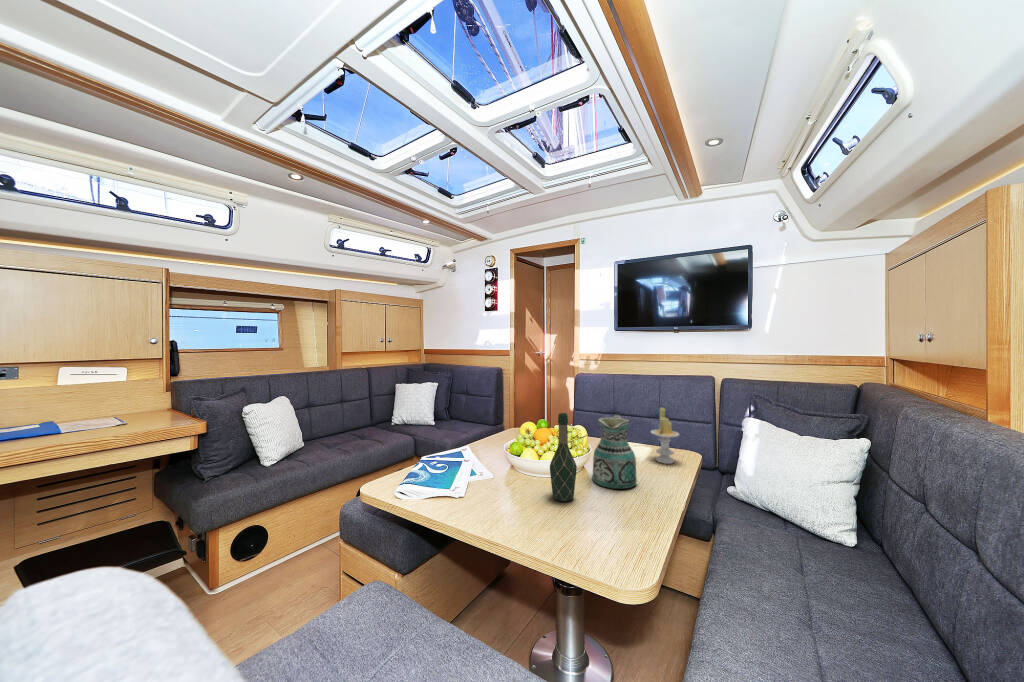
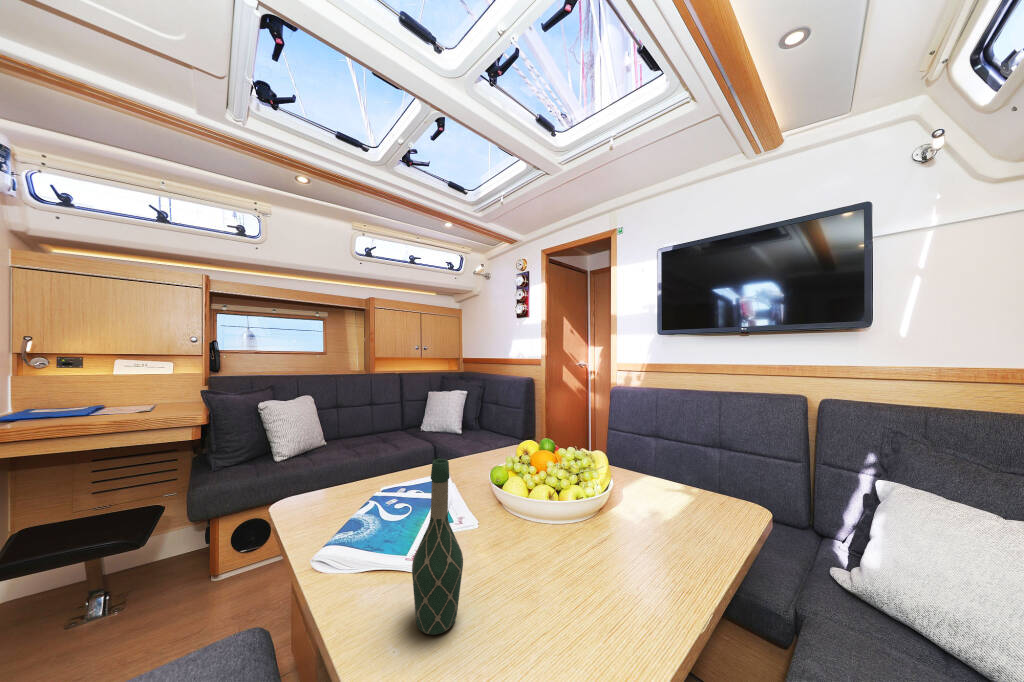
candle: present [651,408,679,464] -> none [663,452,715,557]
ceramic pitcher: present [592,415,637,489] -> none [526,462,604,617]

